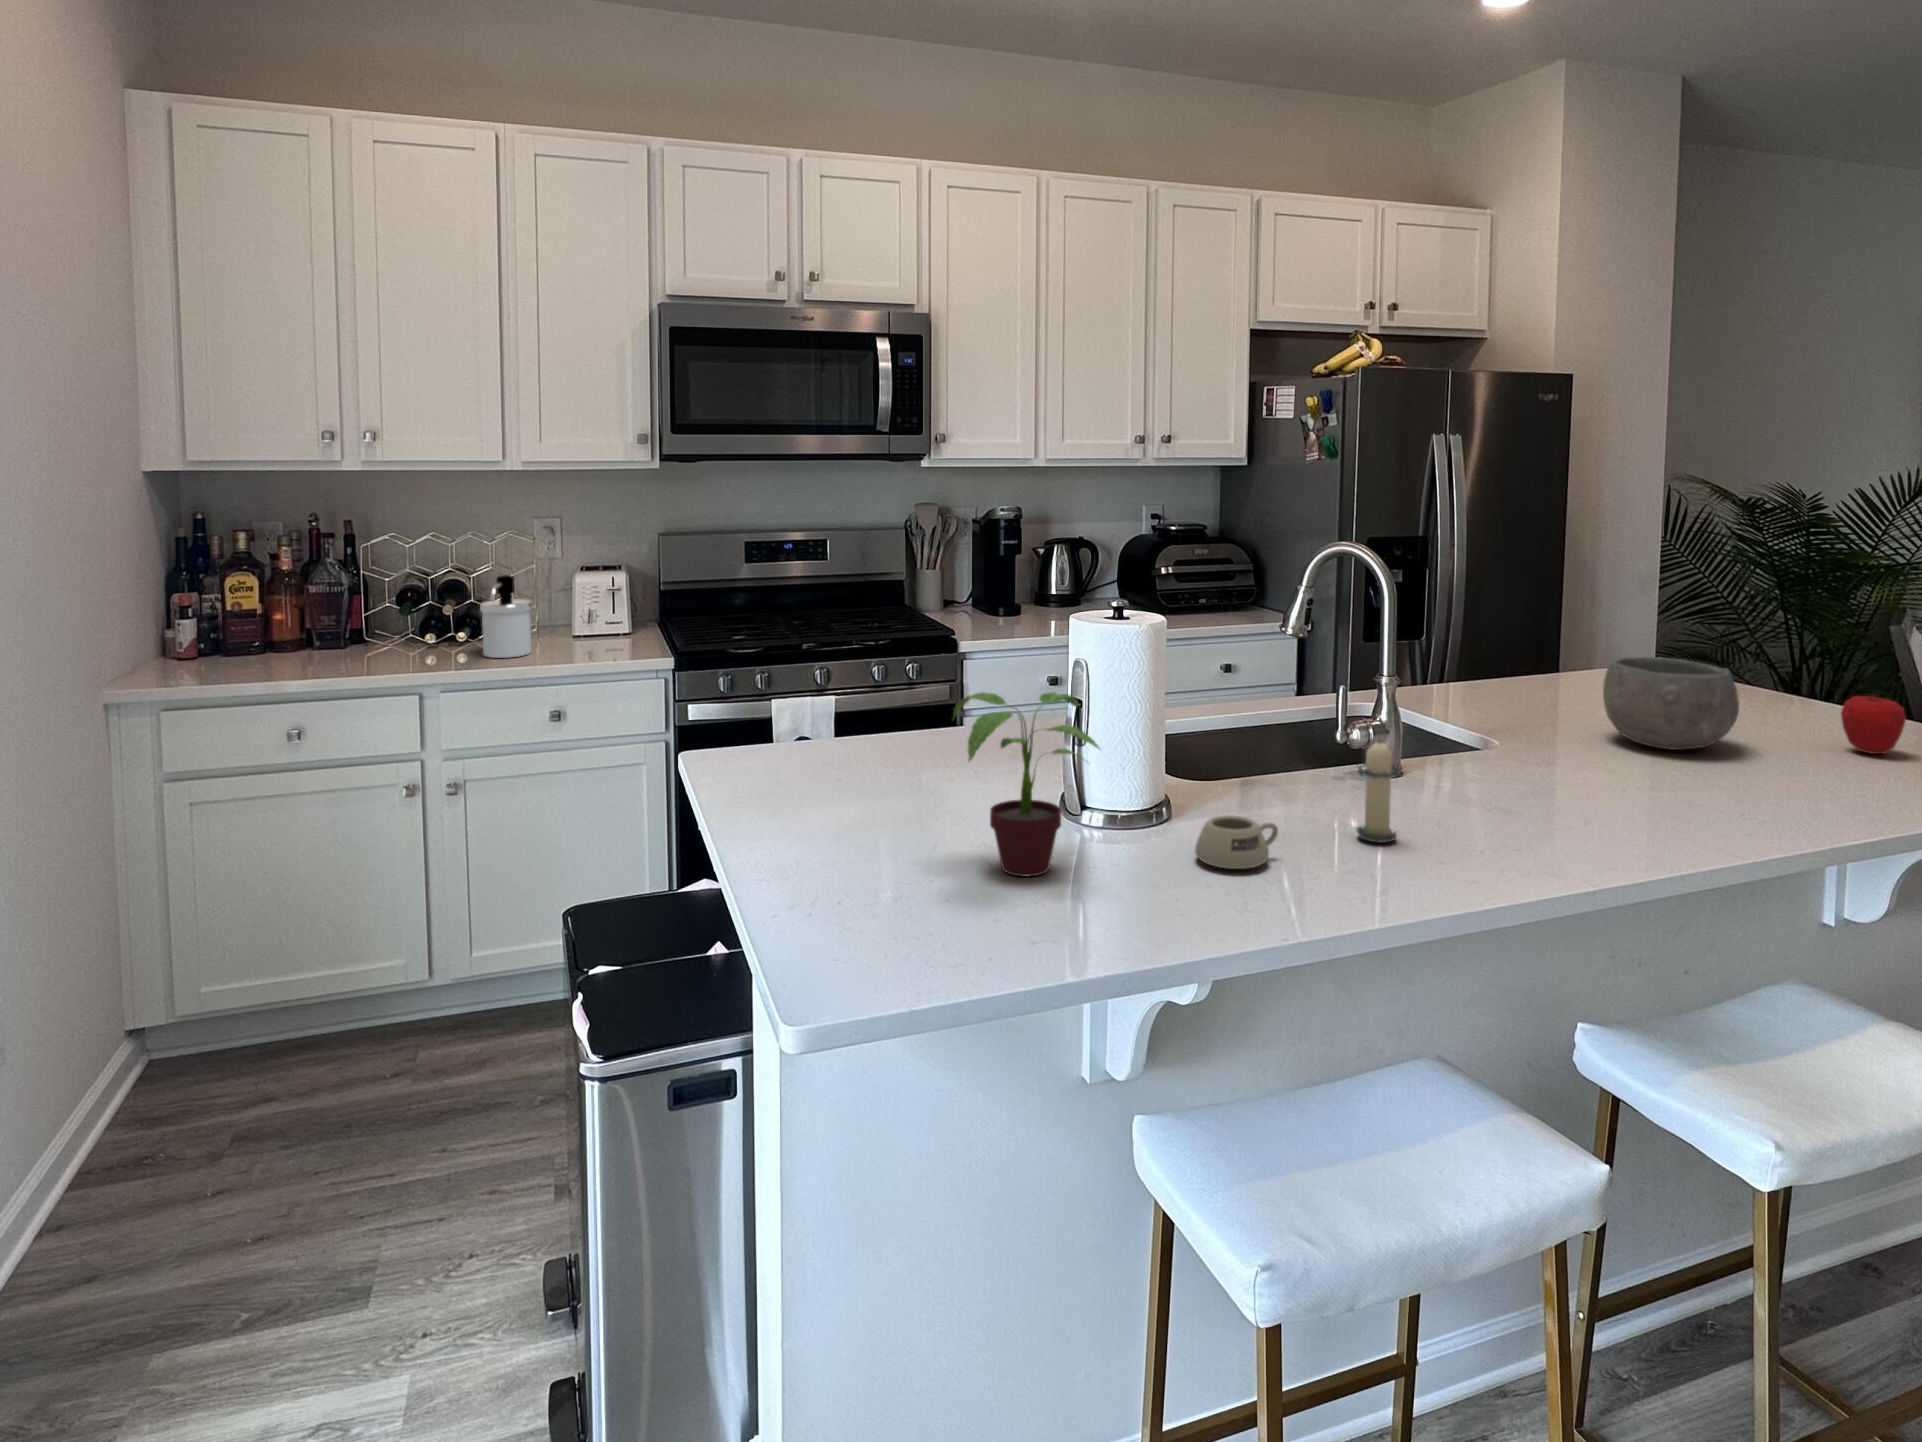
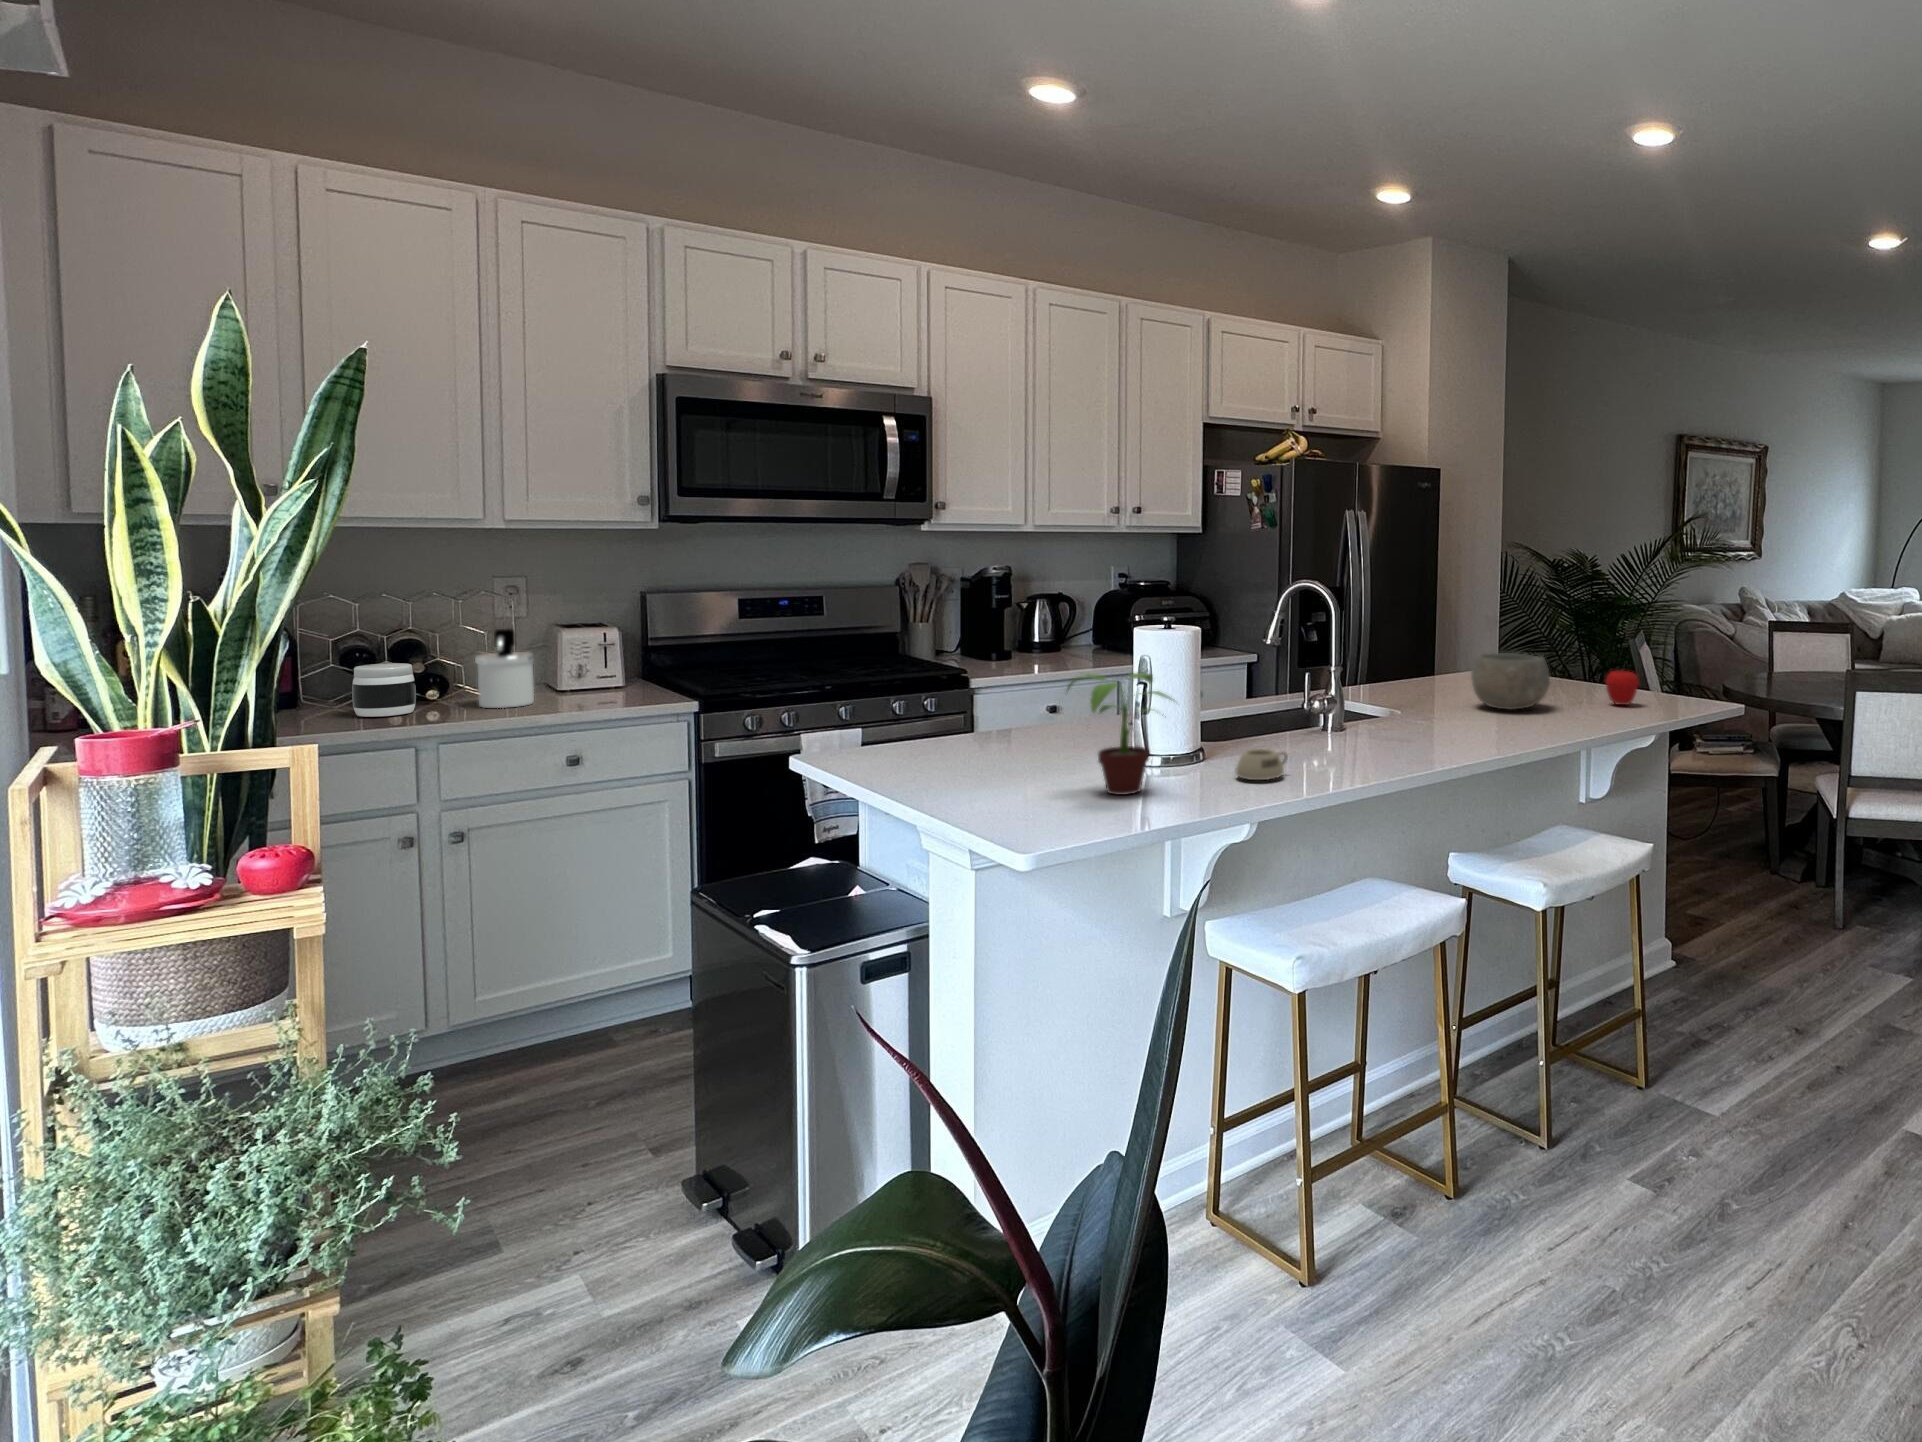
jar: none [378,608,431,662] -> present [352,663,416,717]
candle: present [1356,742,1399,842] -> none [1330,694,1363,763]

